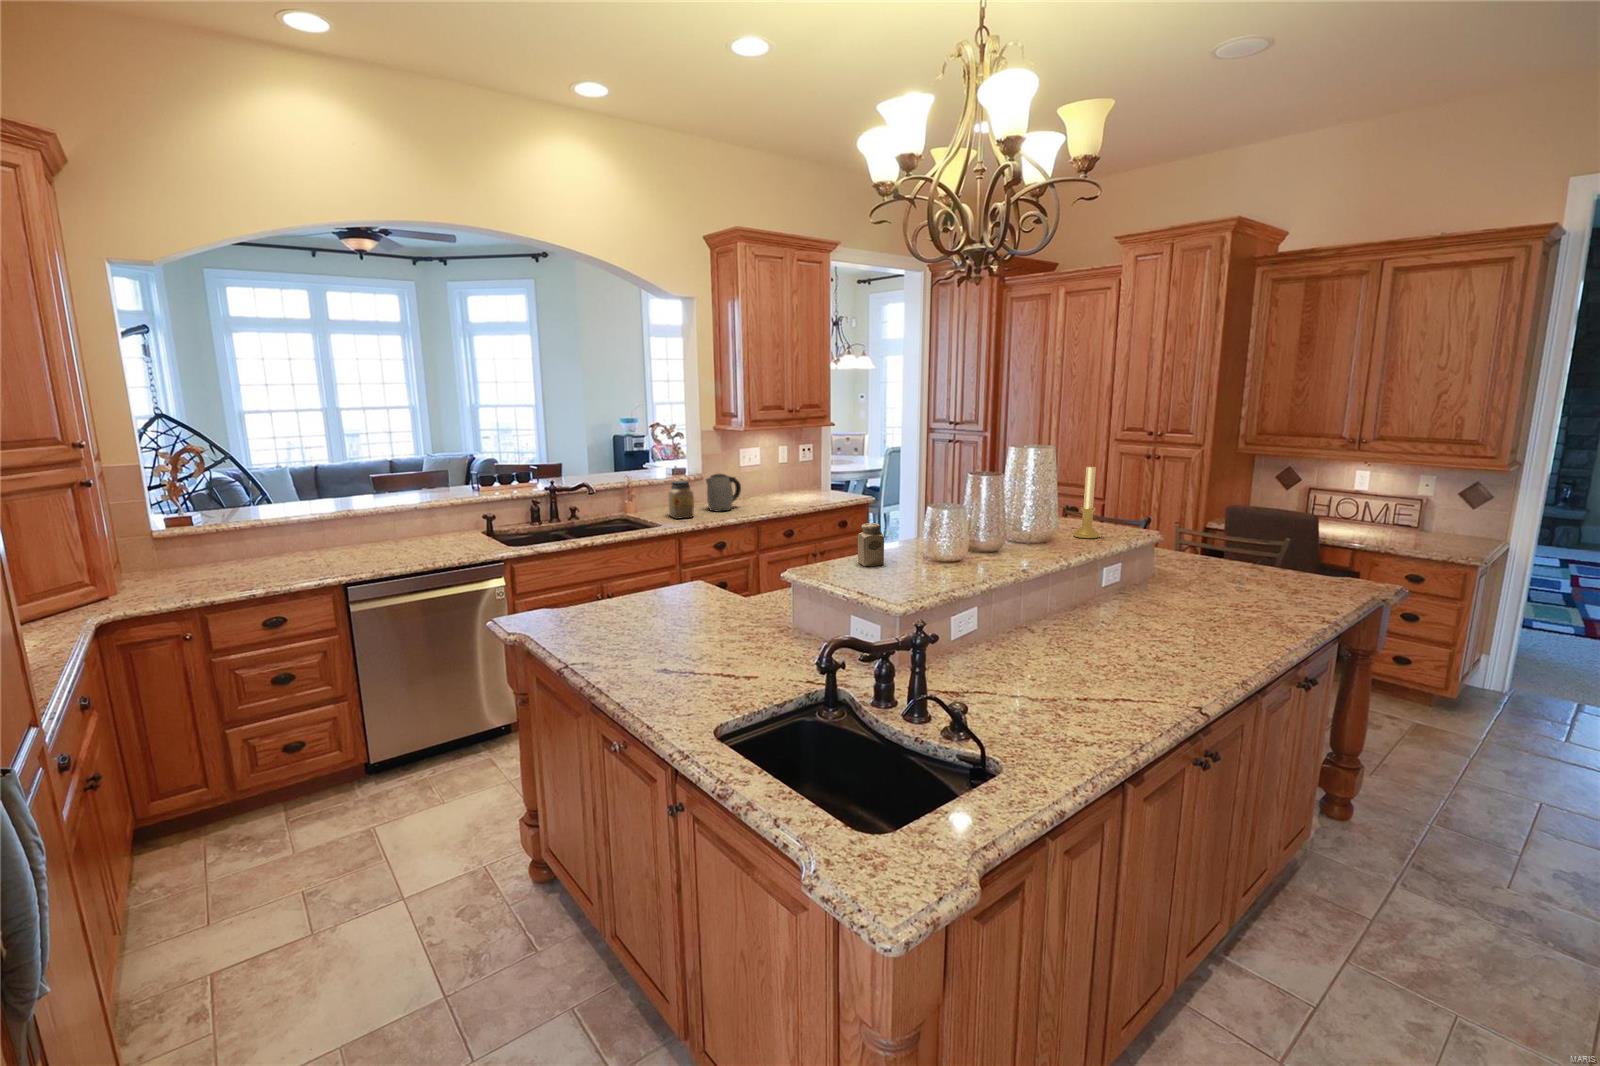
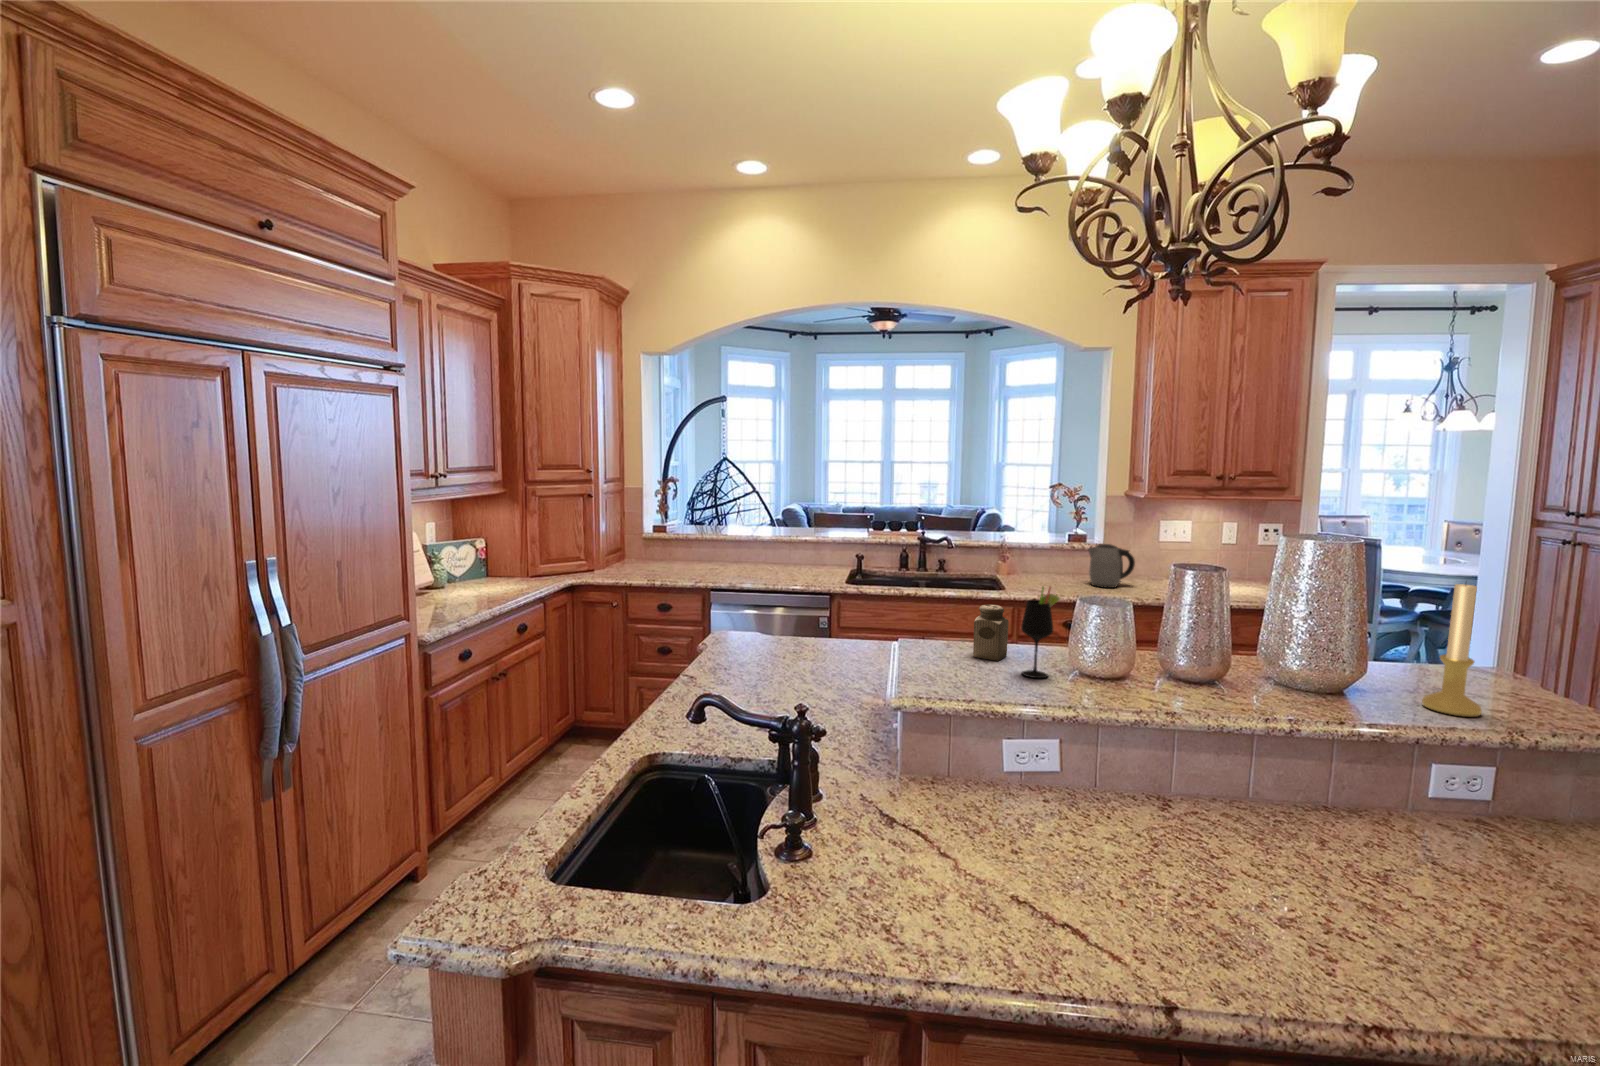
jar: present [668,481,694,519] -> none [1036,546,1062,587]
wine glass: none [913,500,940,569] -> present [1021,587,1060,678]

